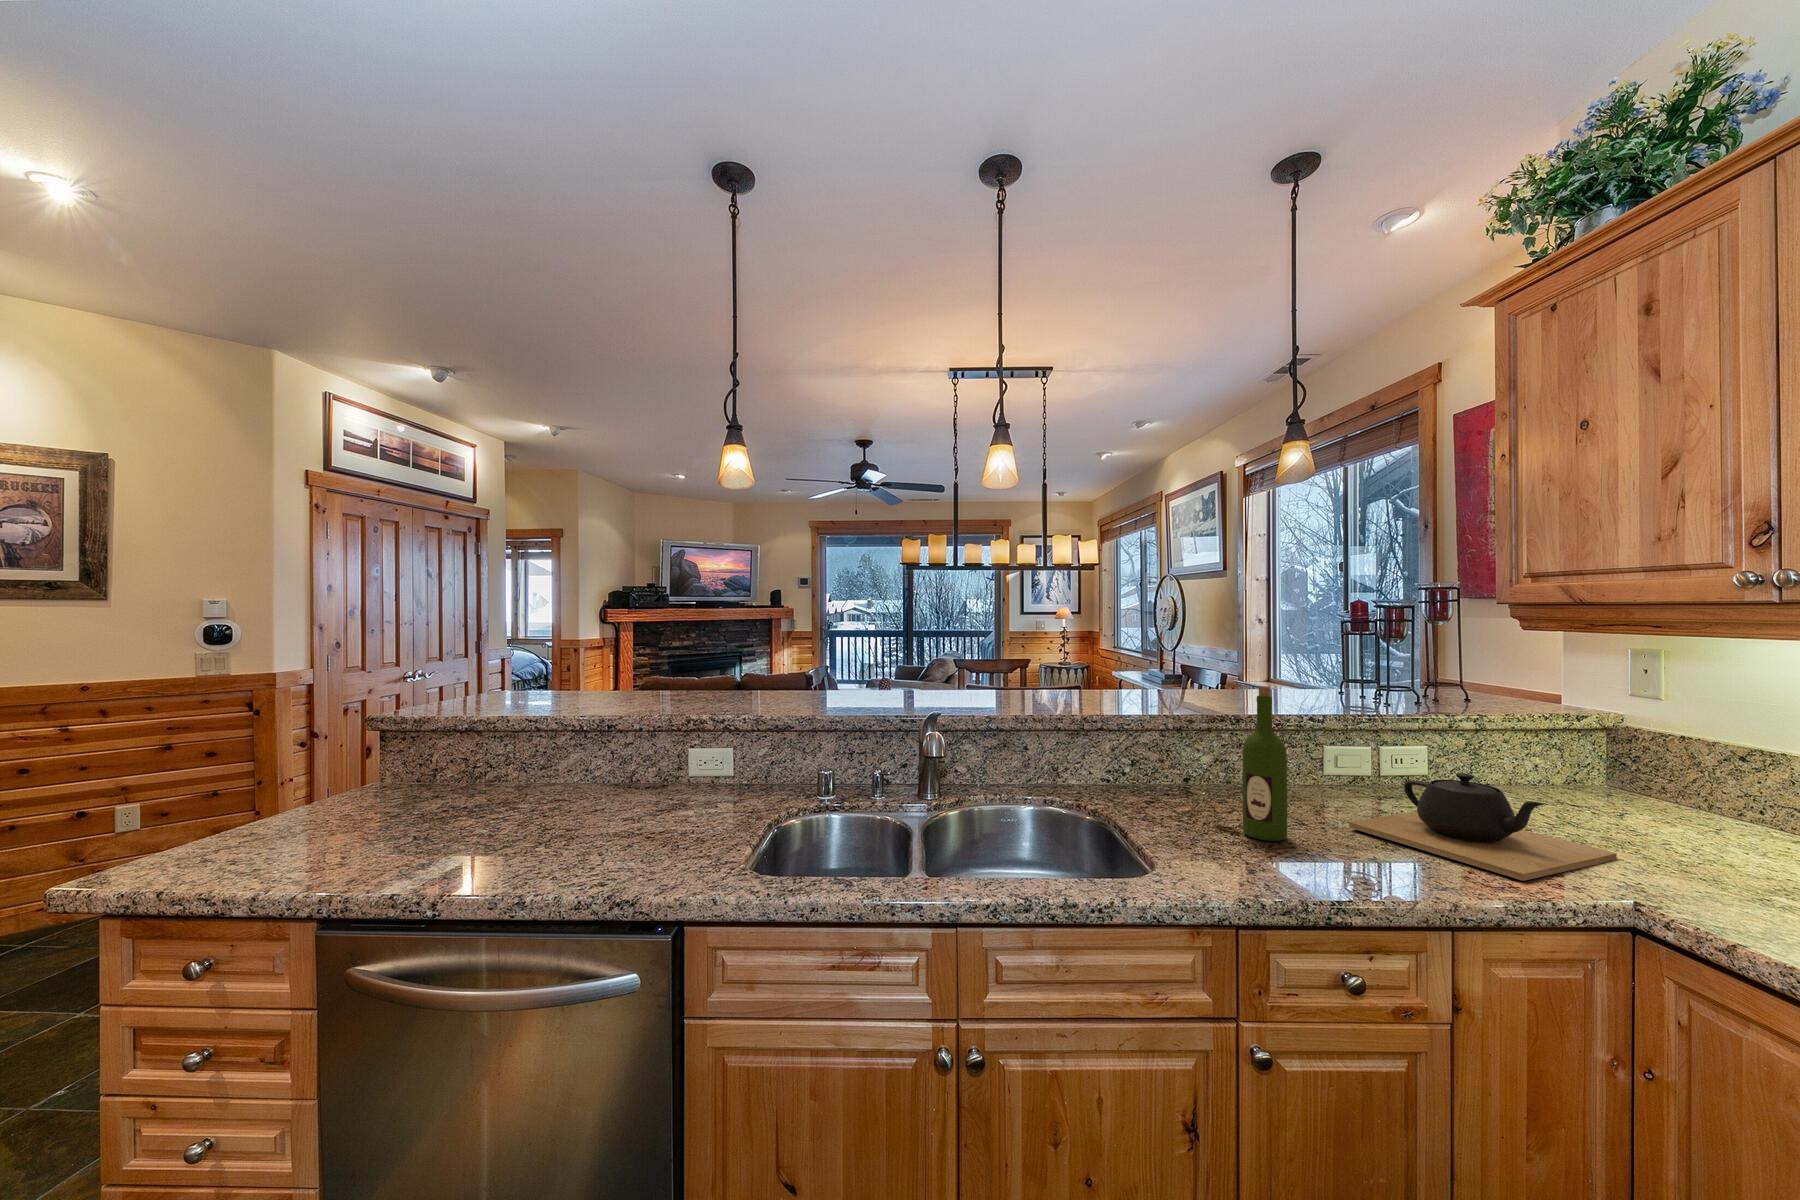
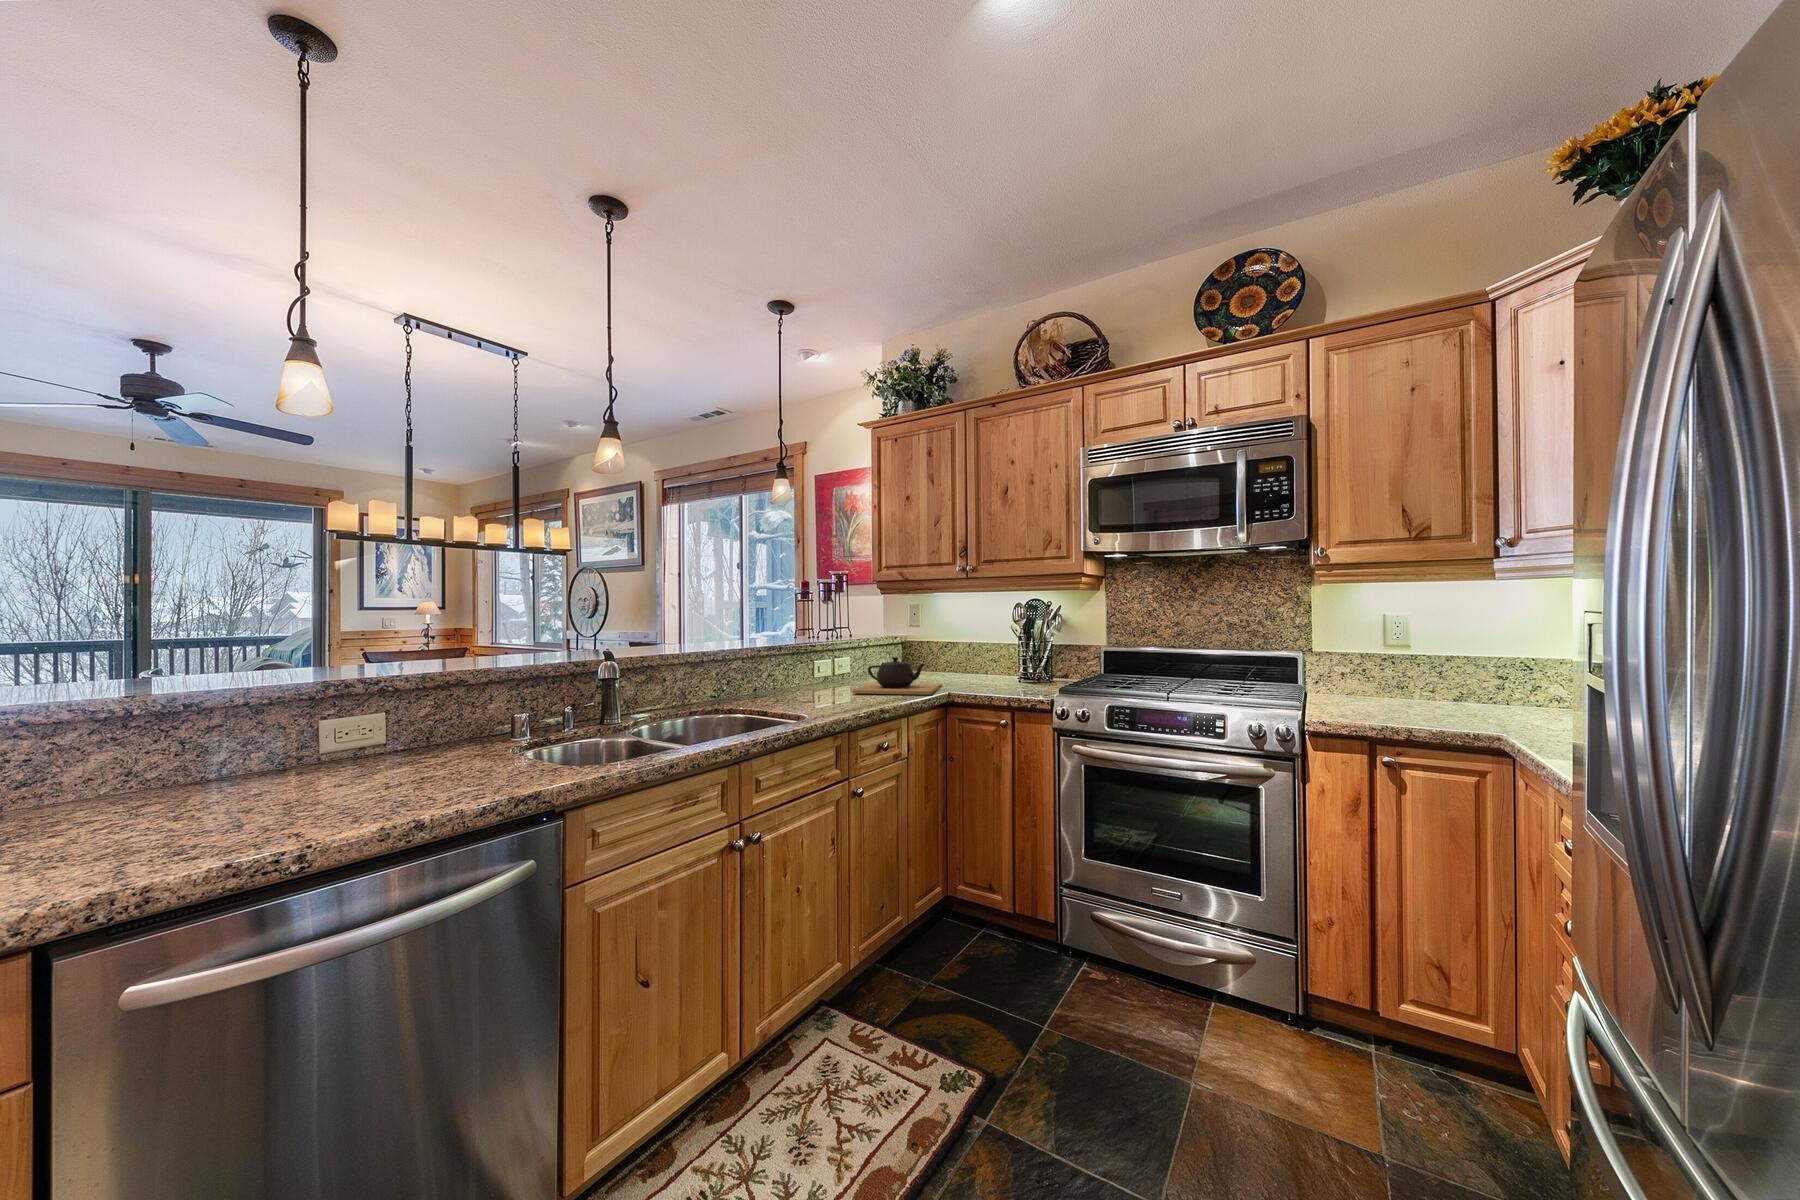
wine bottle: present [1242,686,1287,841] -> none [815,617,837,703]

